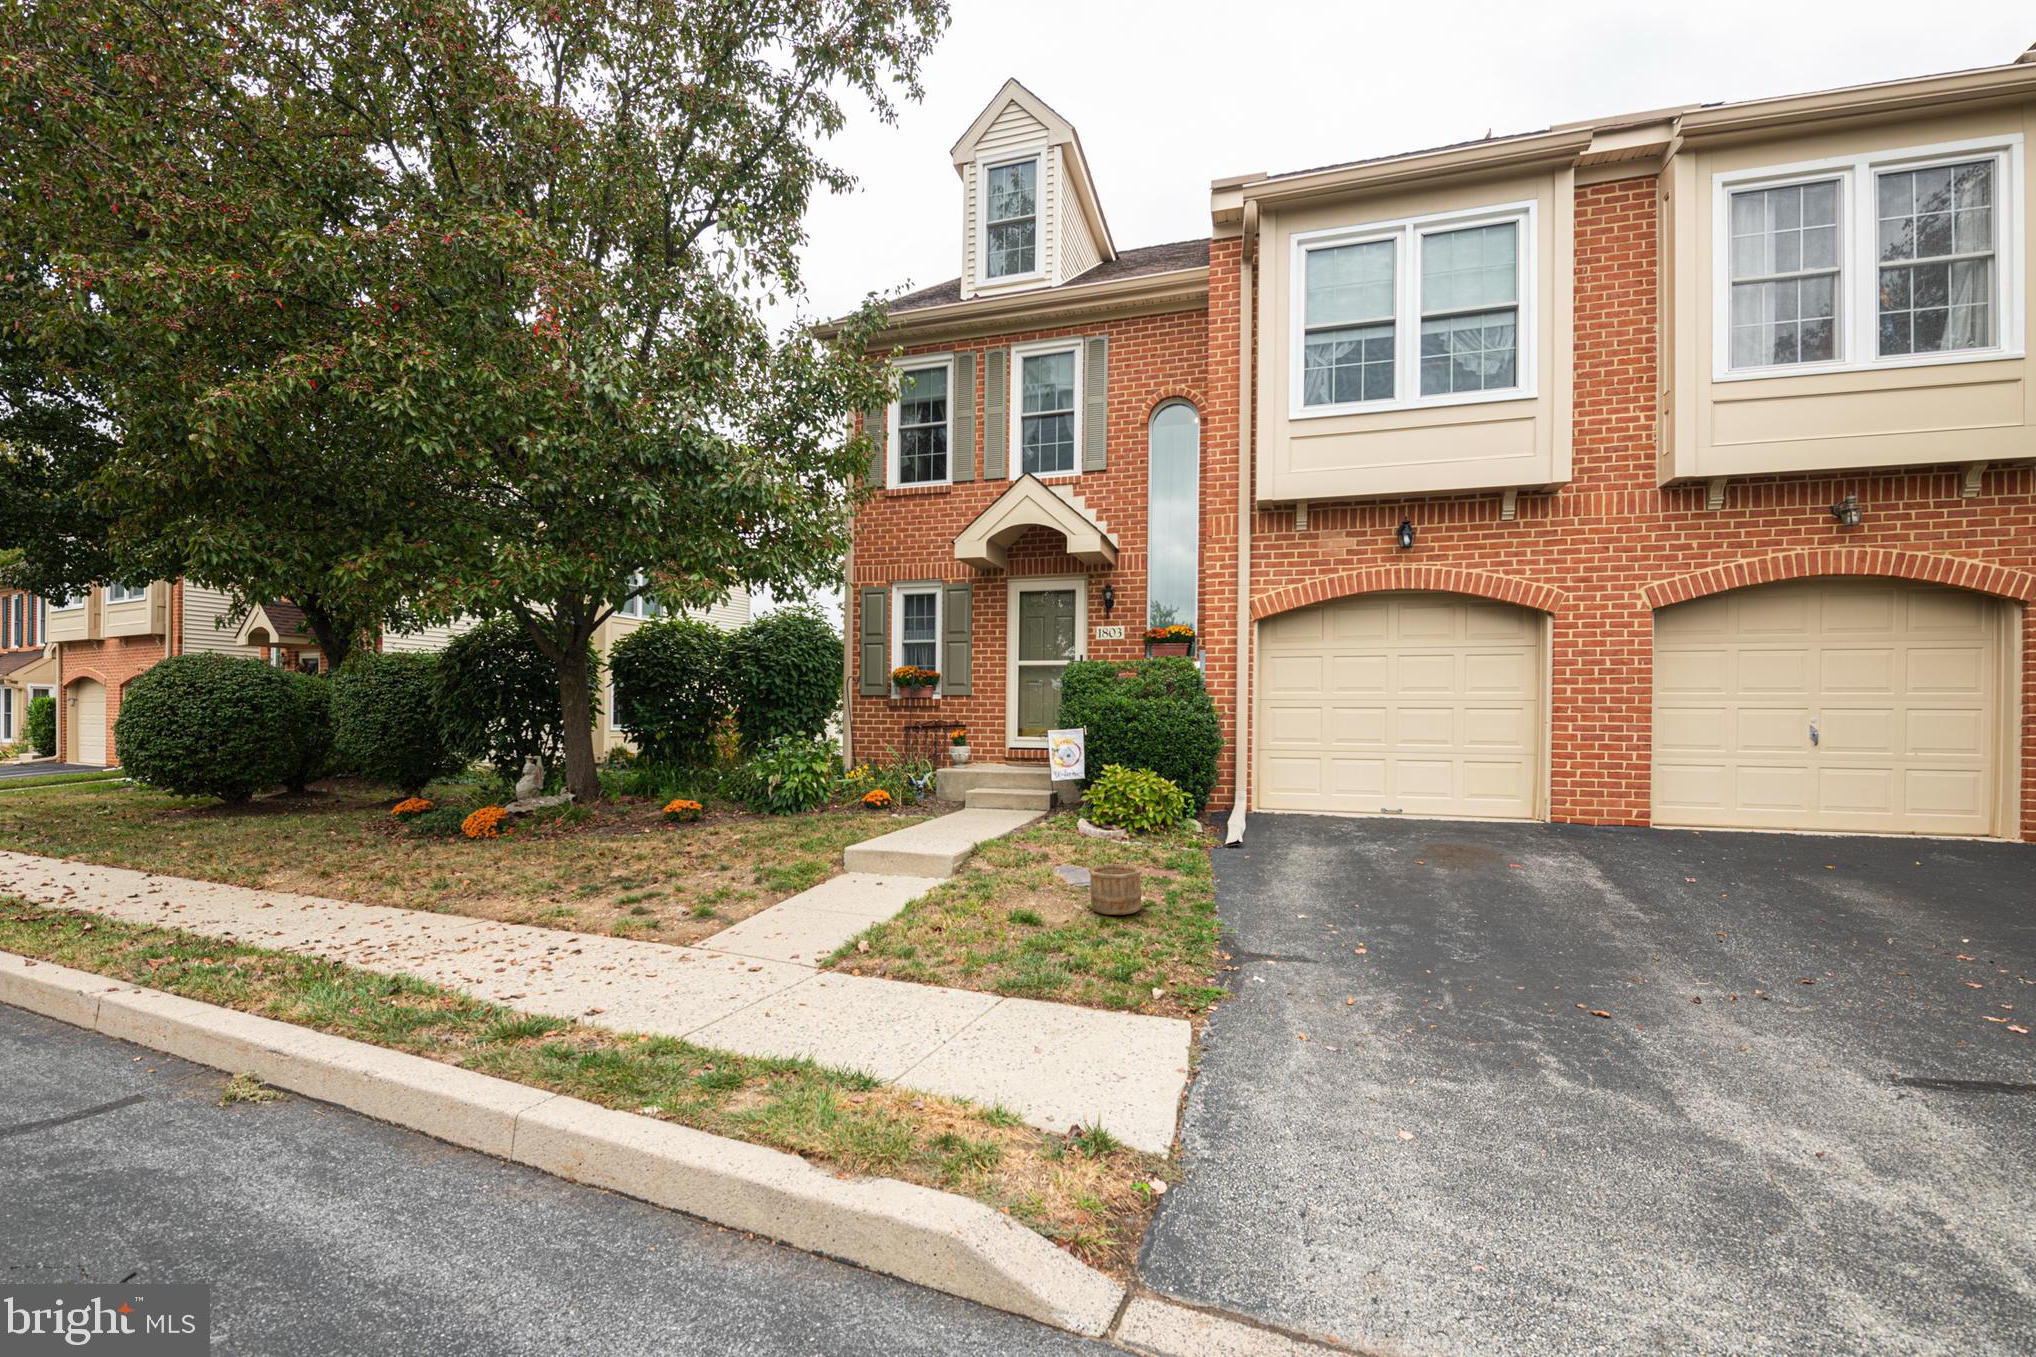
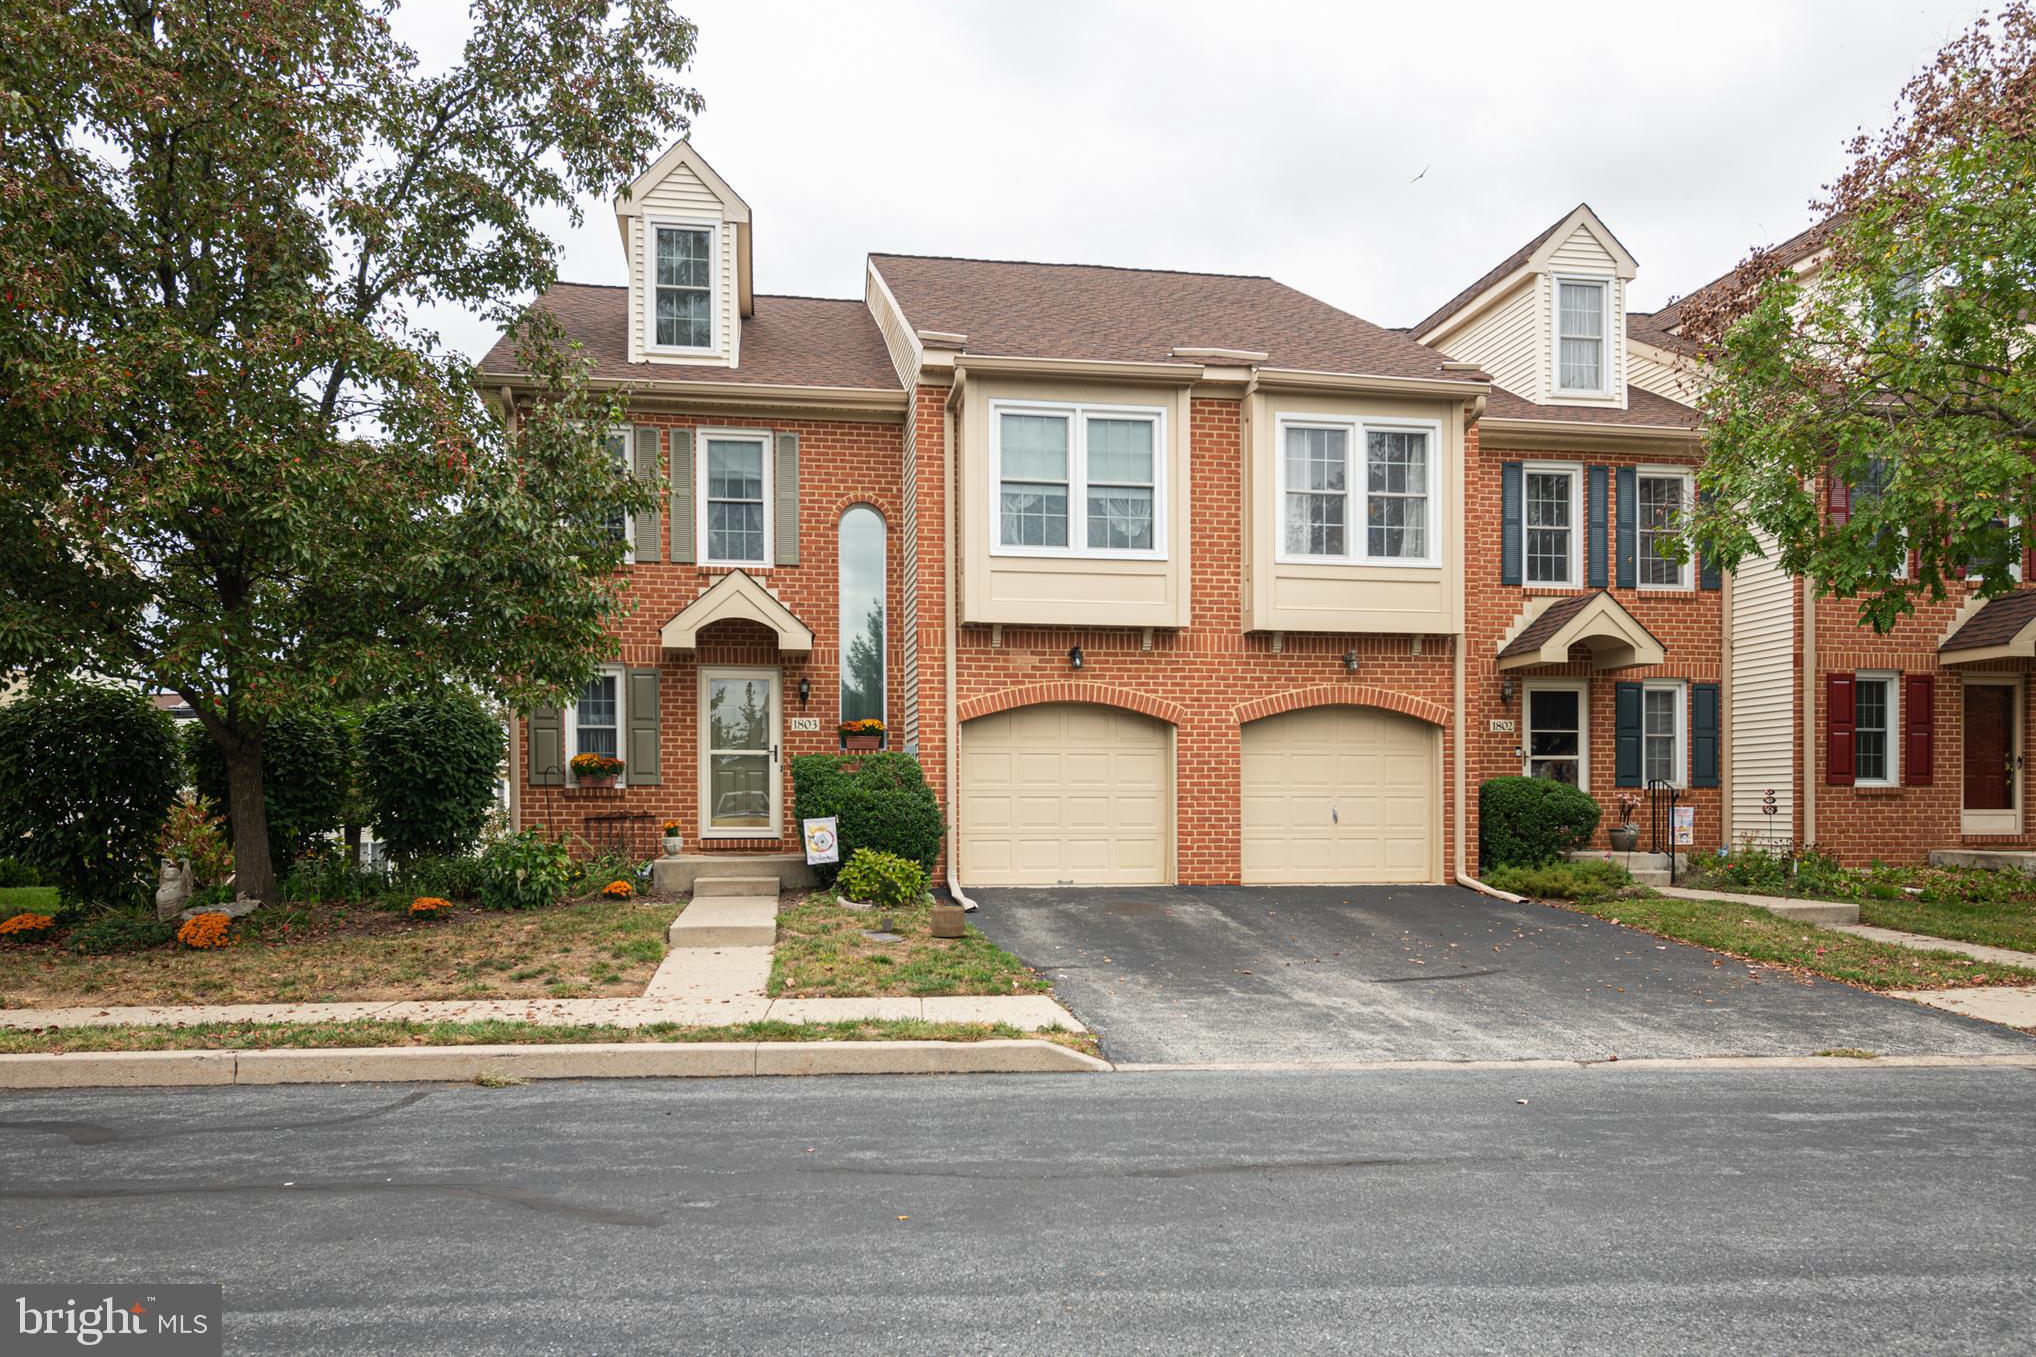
potted plant: none [1023,818,1079,890] -> present [871,880,901,931]

